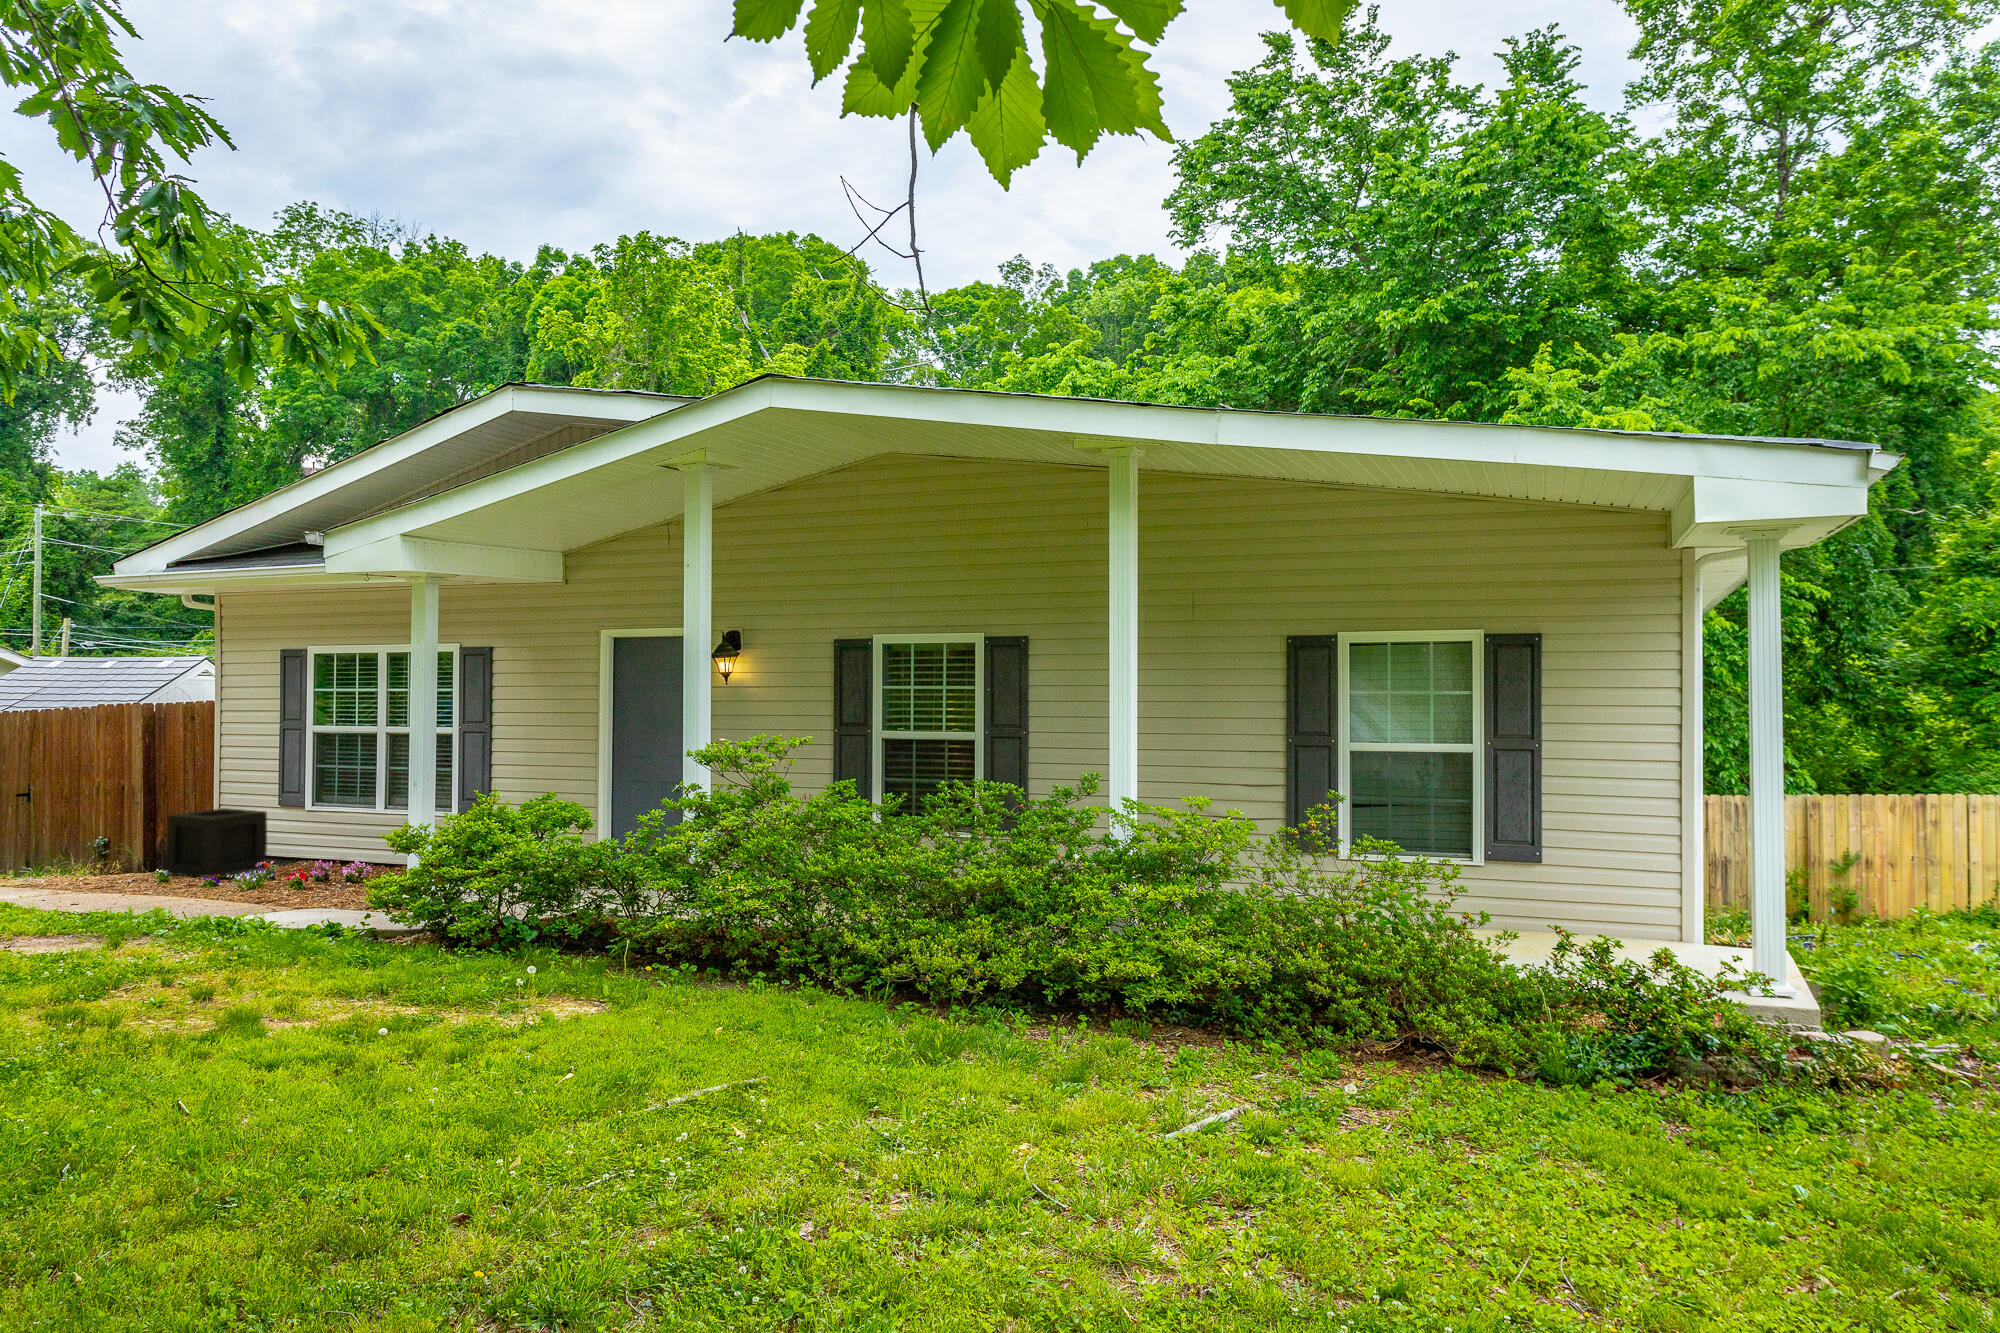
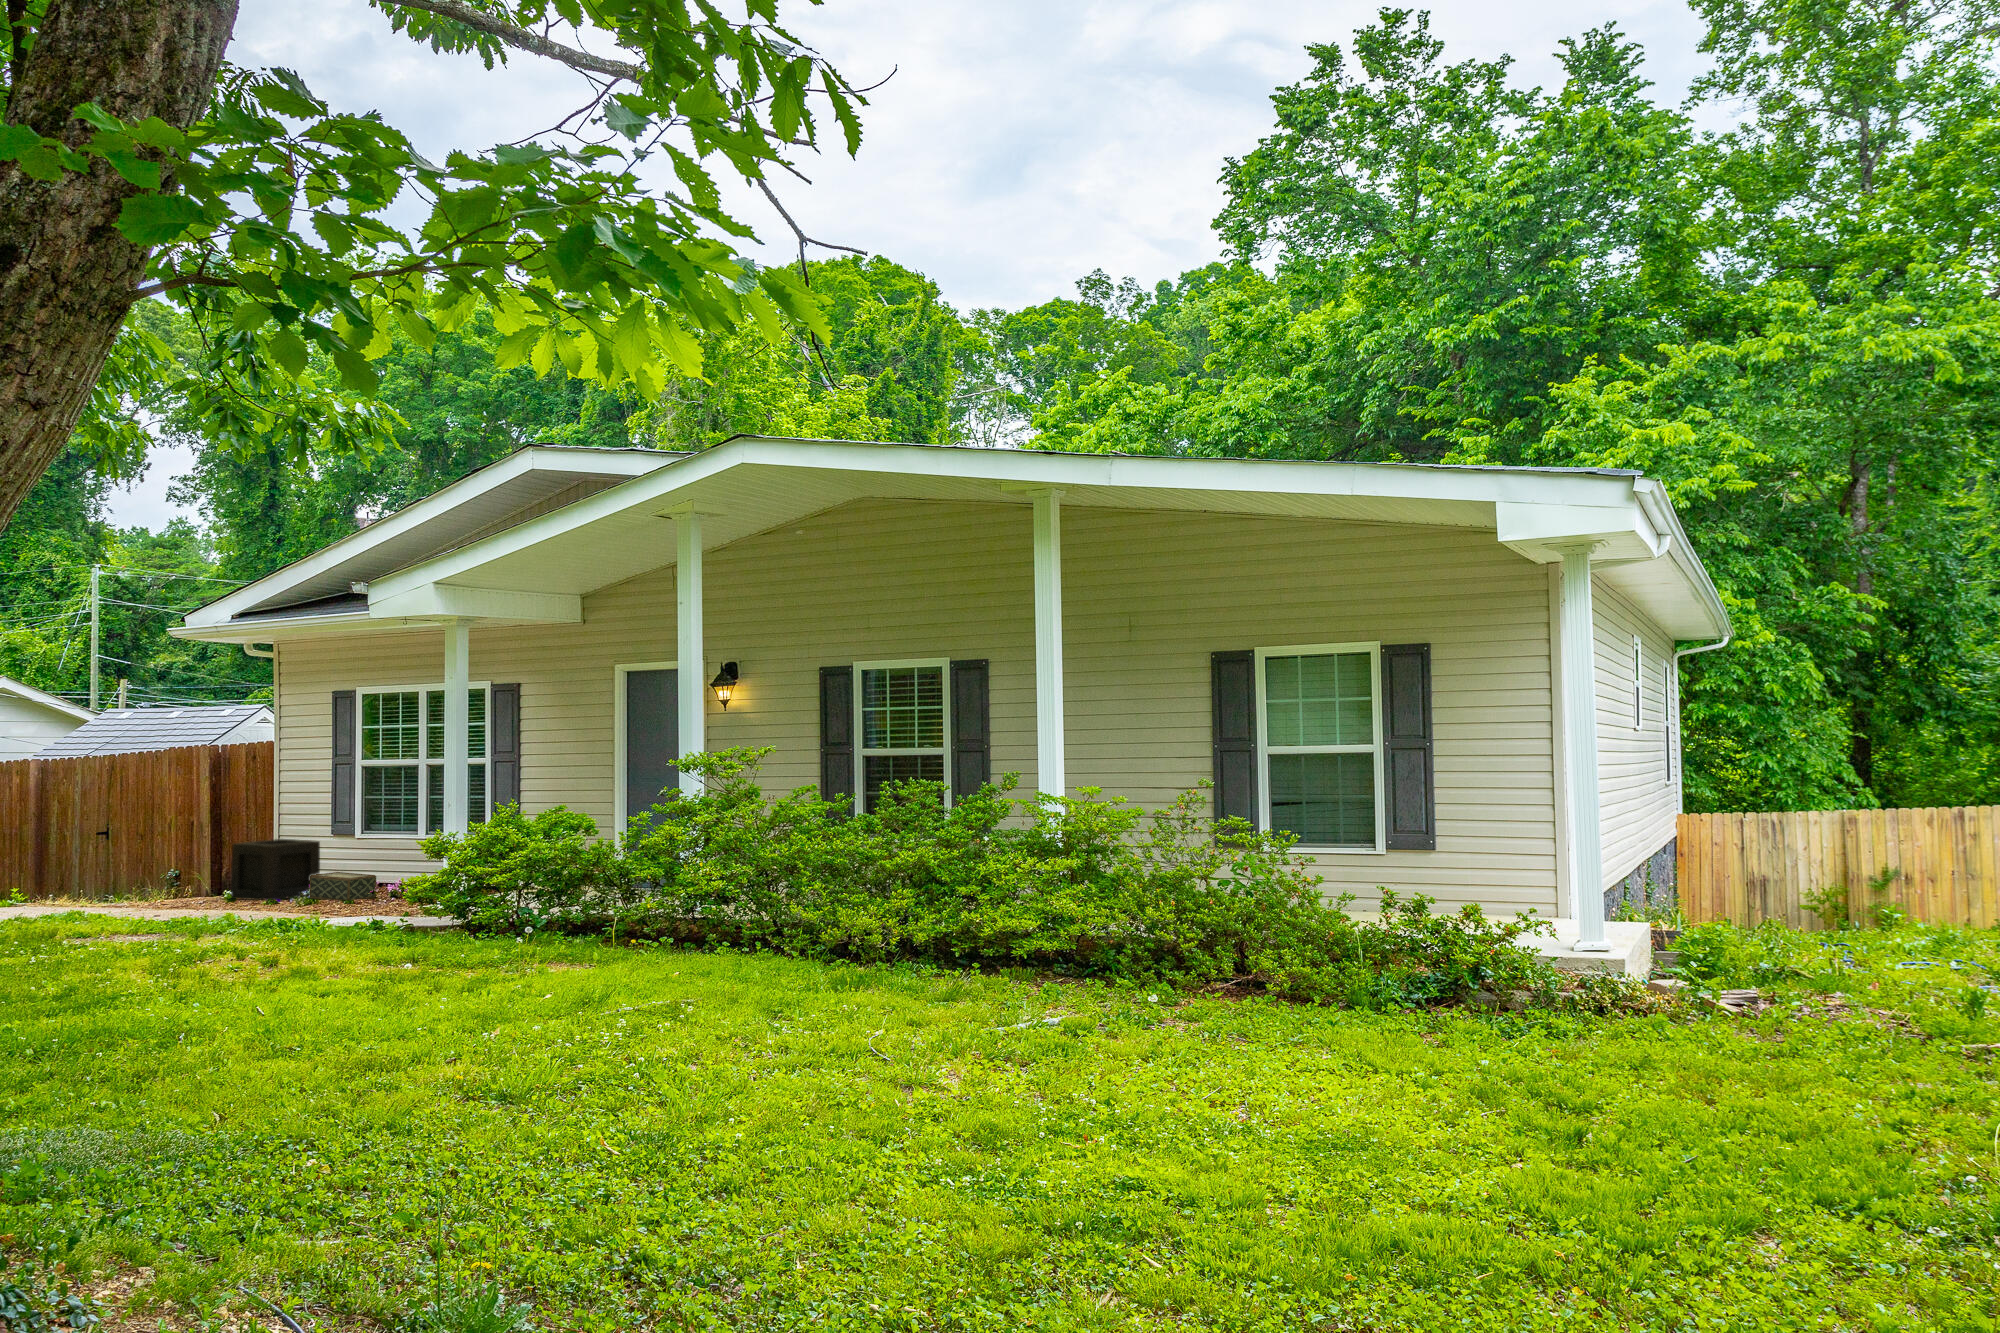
woven basket: none [255,845,330,879] -> present [309,872,376,900]

